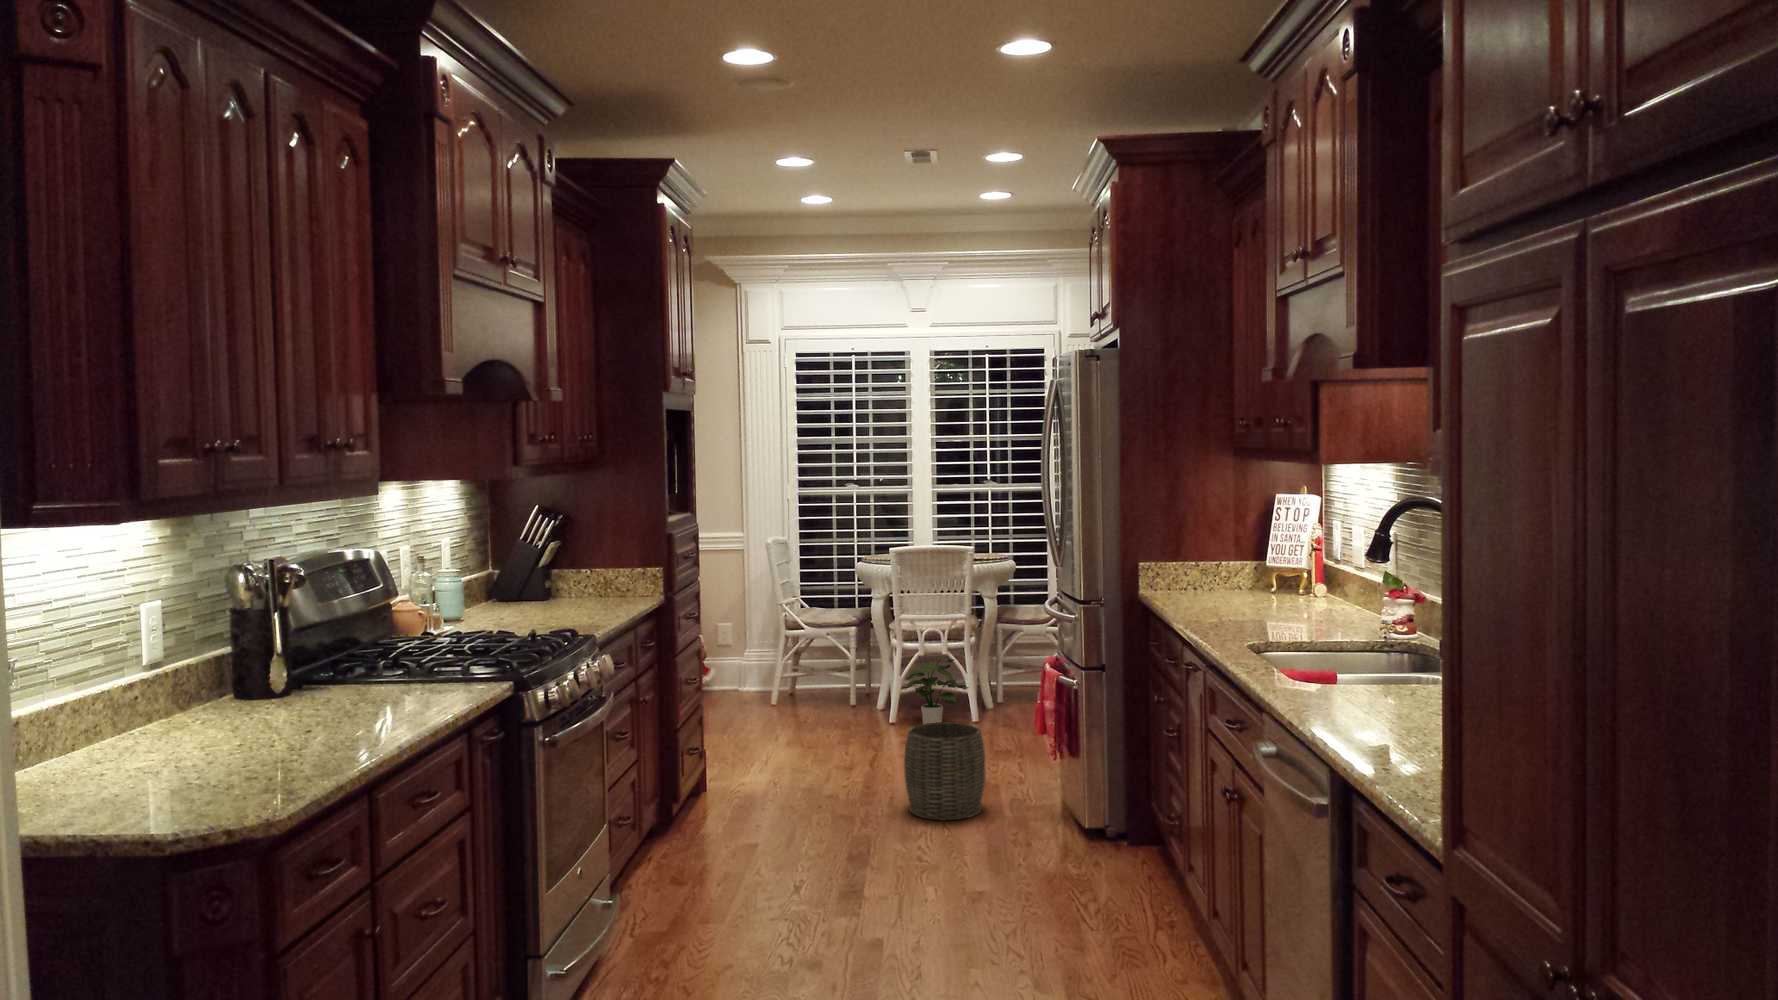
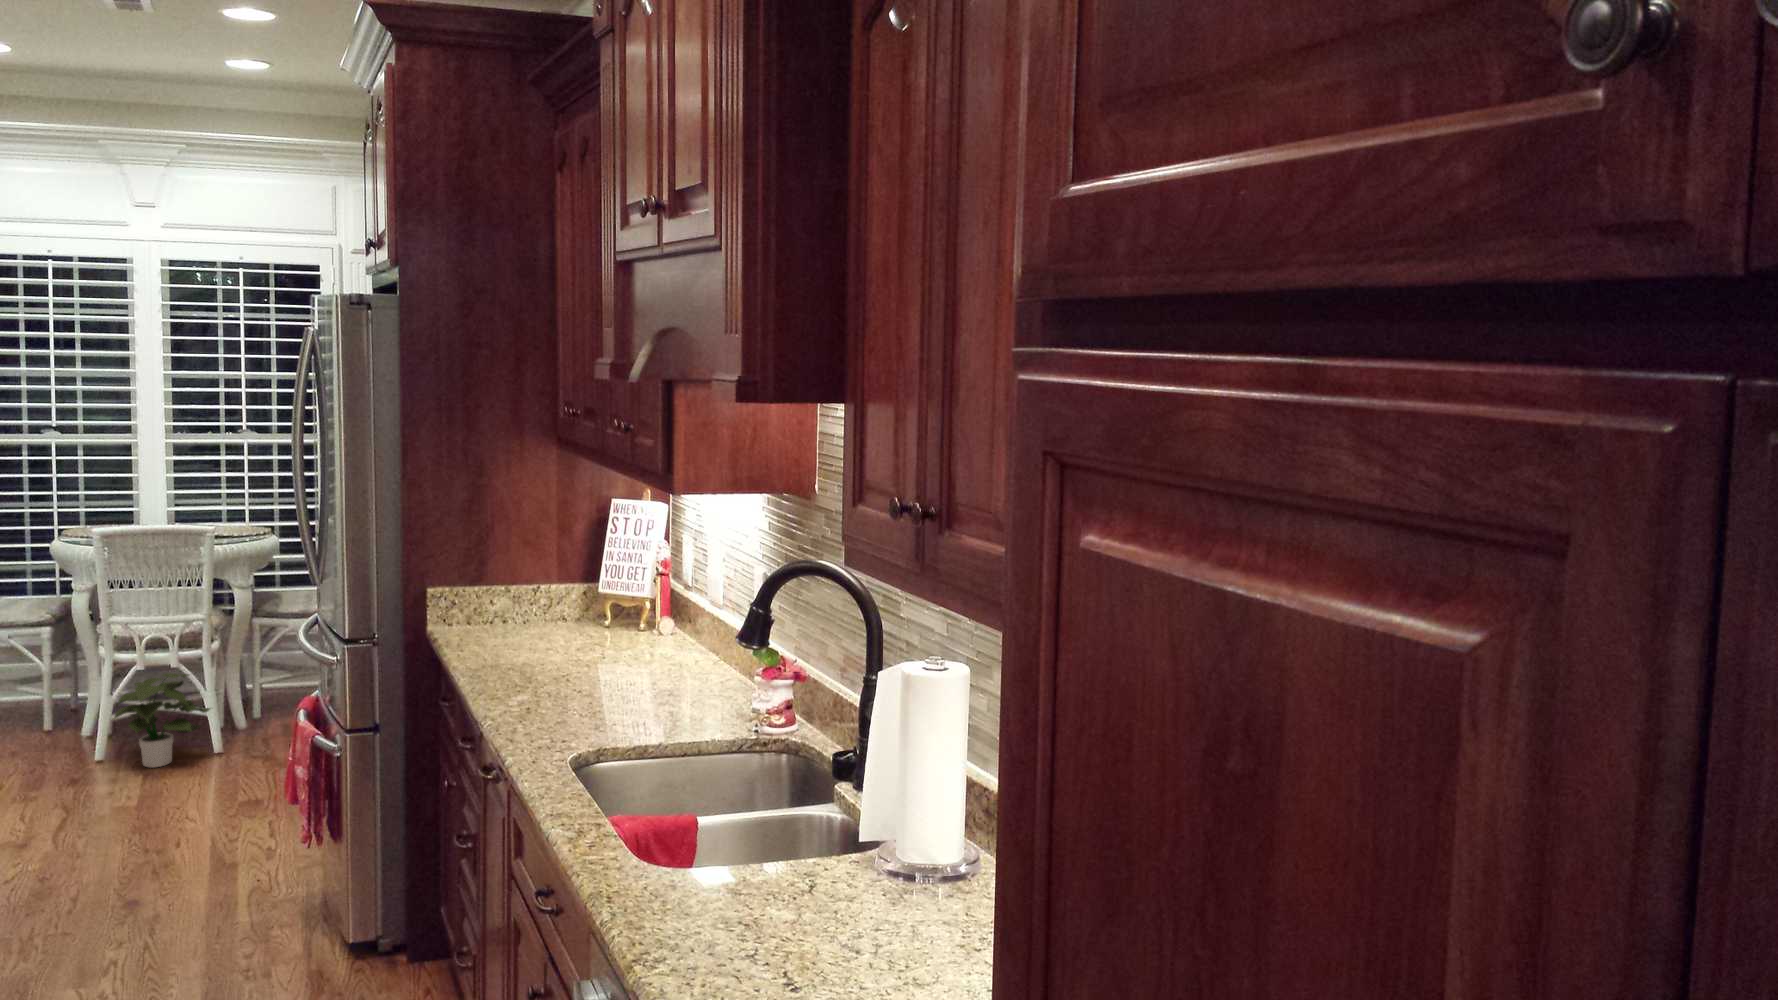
woven basket: present [904,722,986,820] -> none [67,805,206,961]

